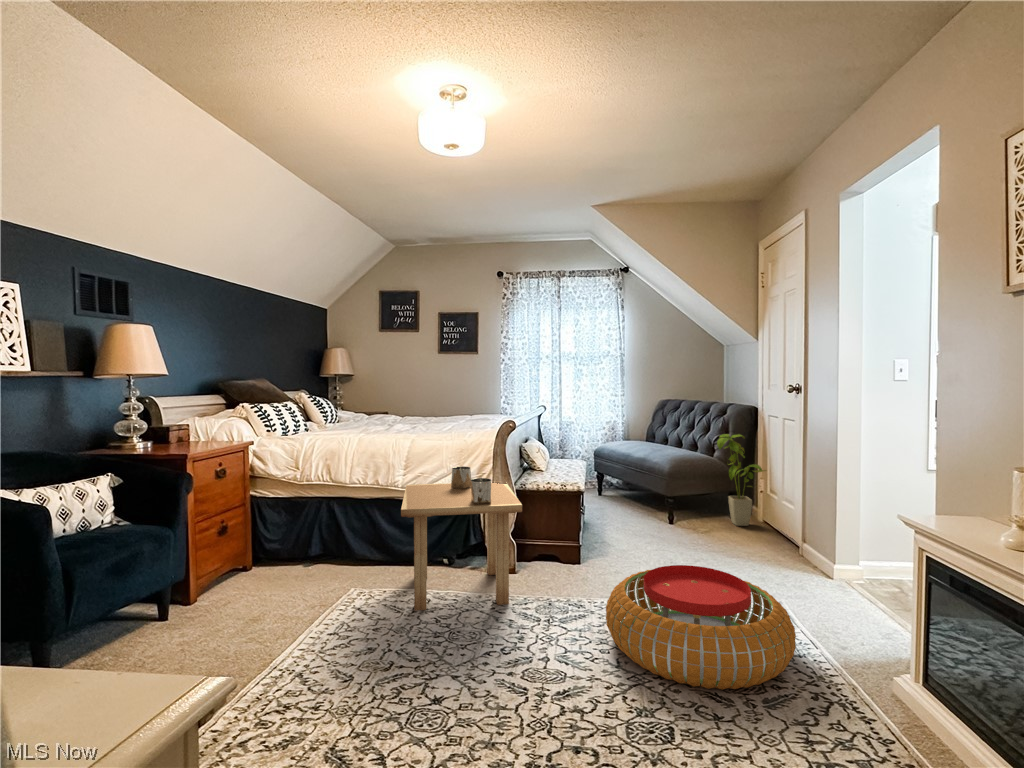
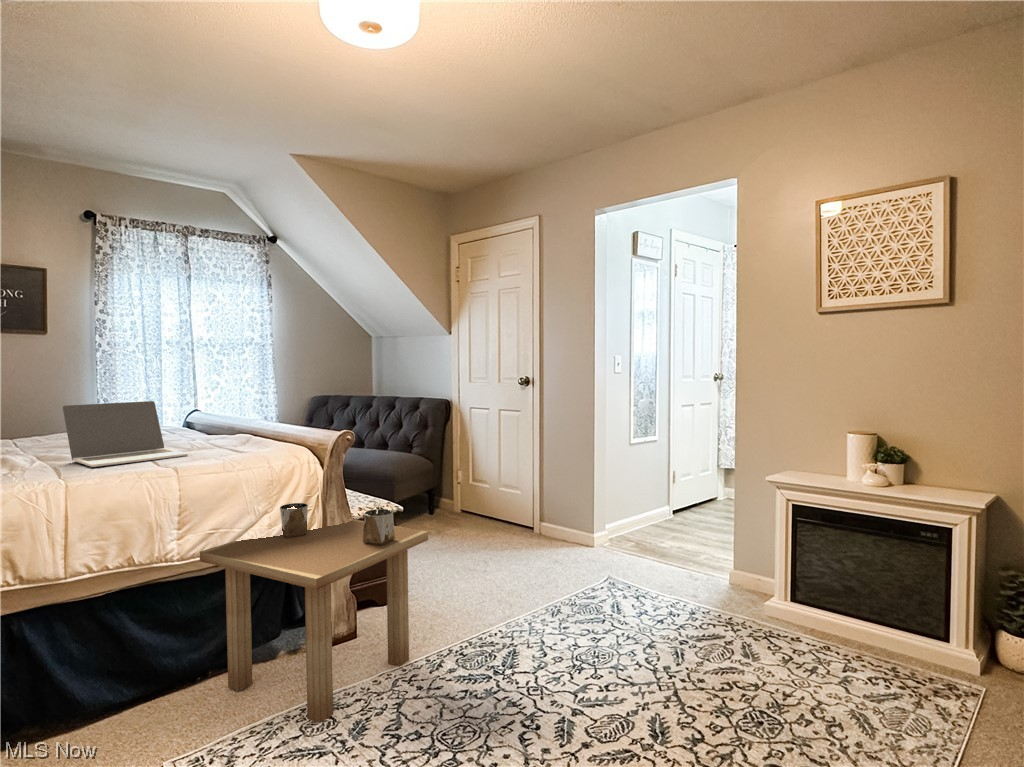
laptop: none [405,394,464,429] -> present [63,401,188,467]
house plant: present [717,434,766,526] -> none [429,426,477,516]
pouf: present [606,565,796,690] -> none [523,545,688,649]

